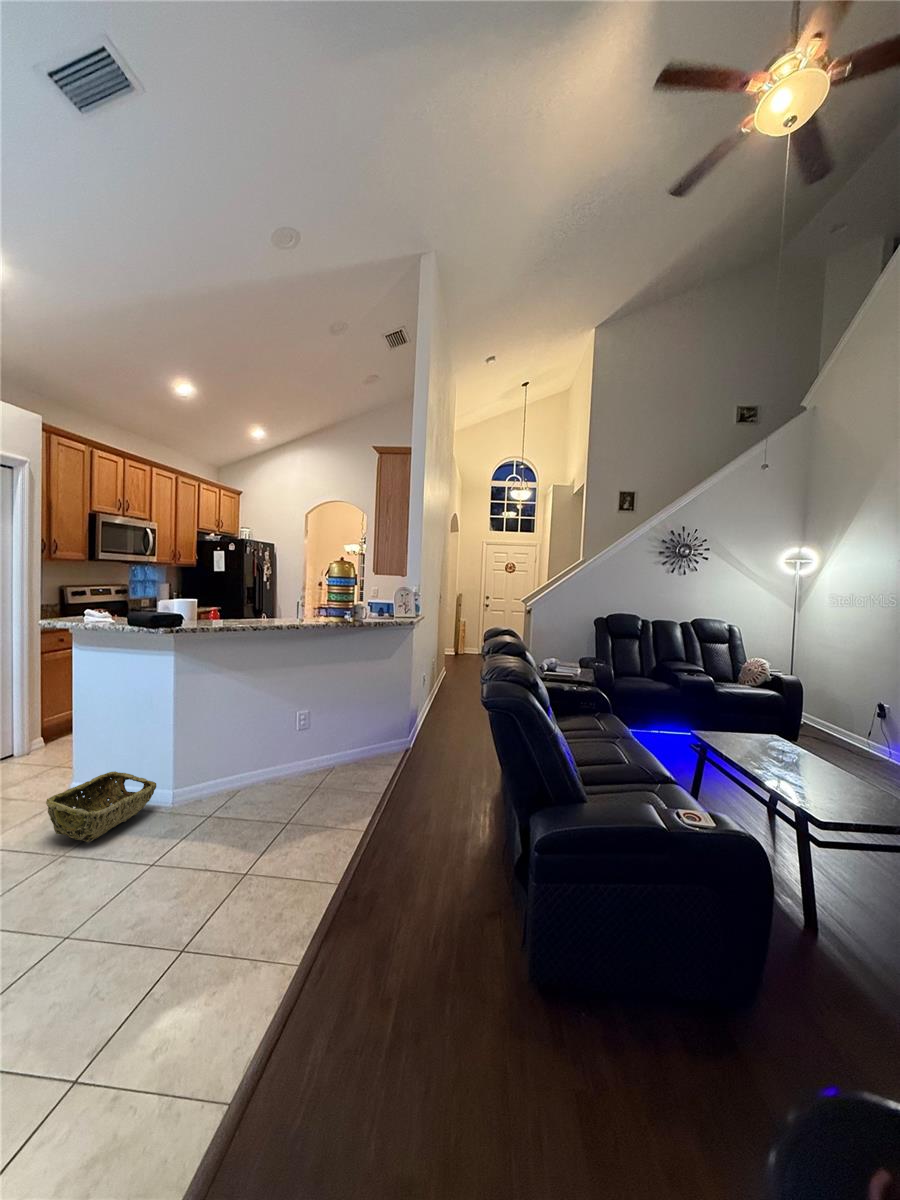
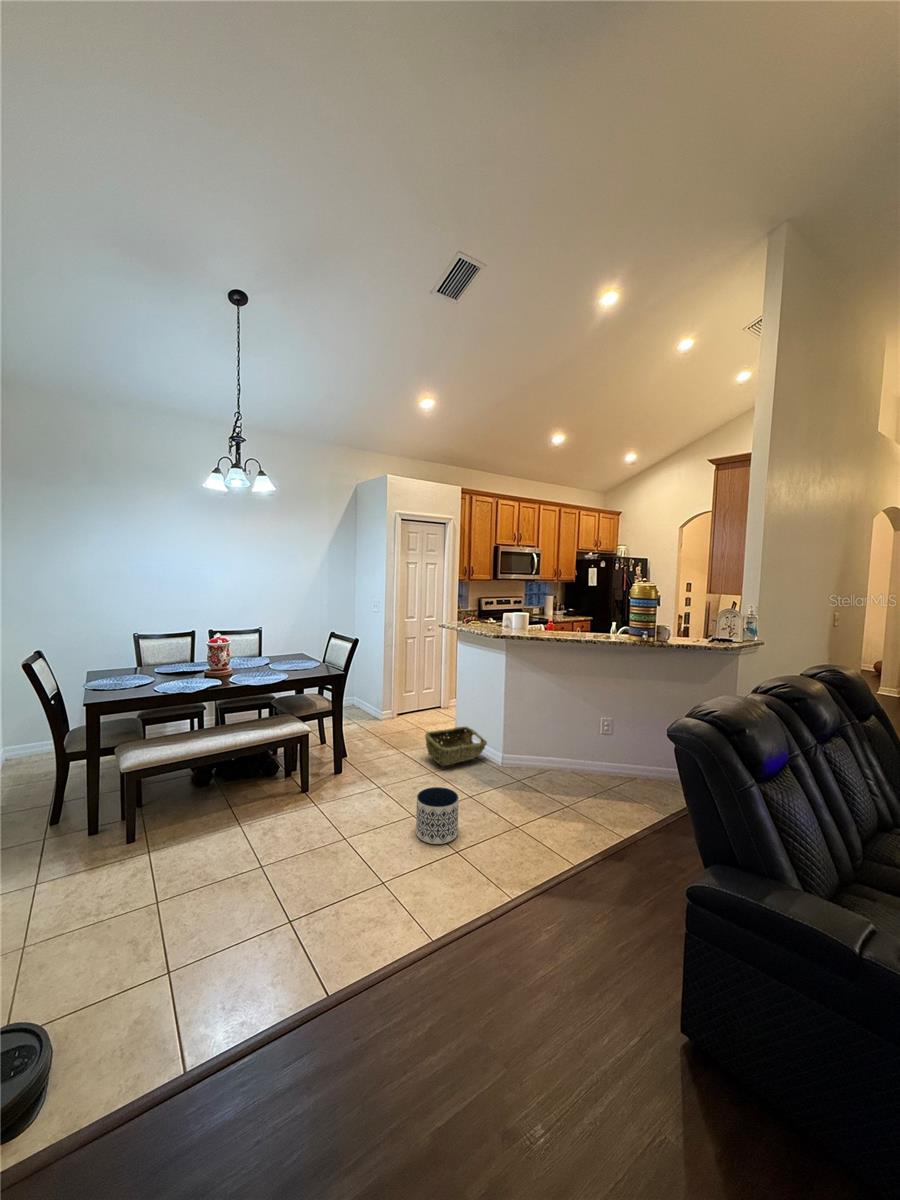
planter: none [113,861,189,960] -> present [416,787,459,844]

